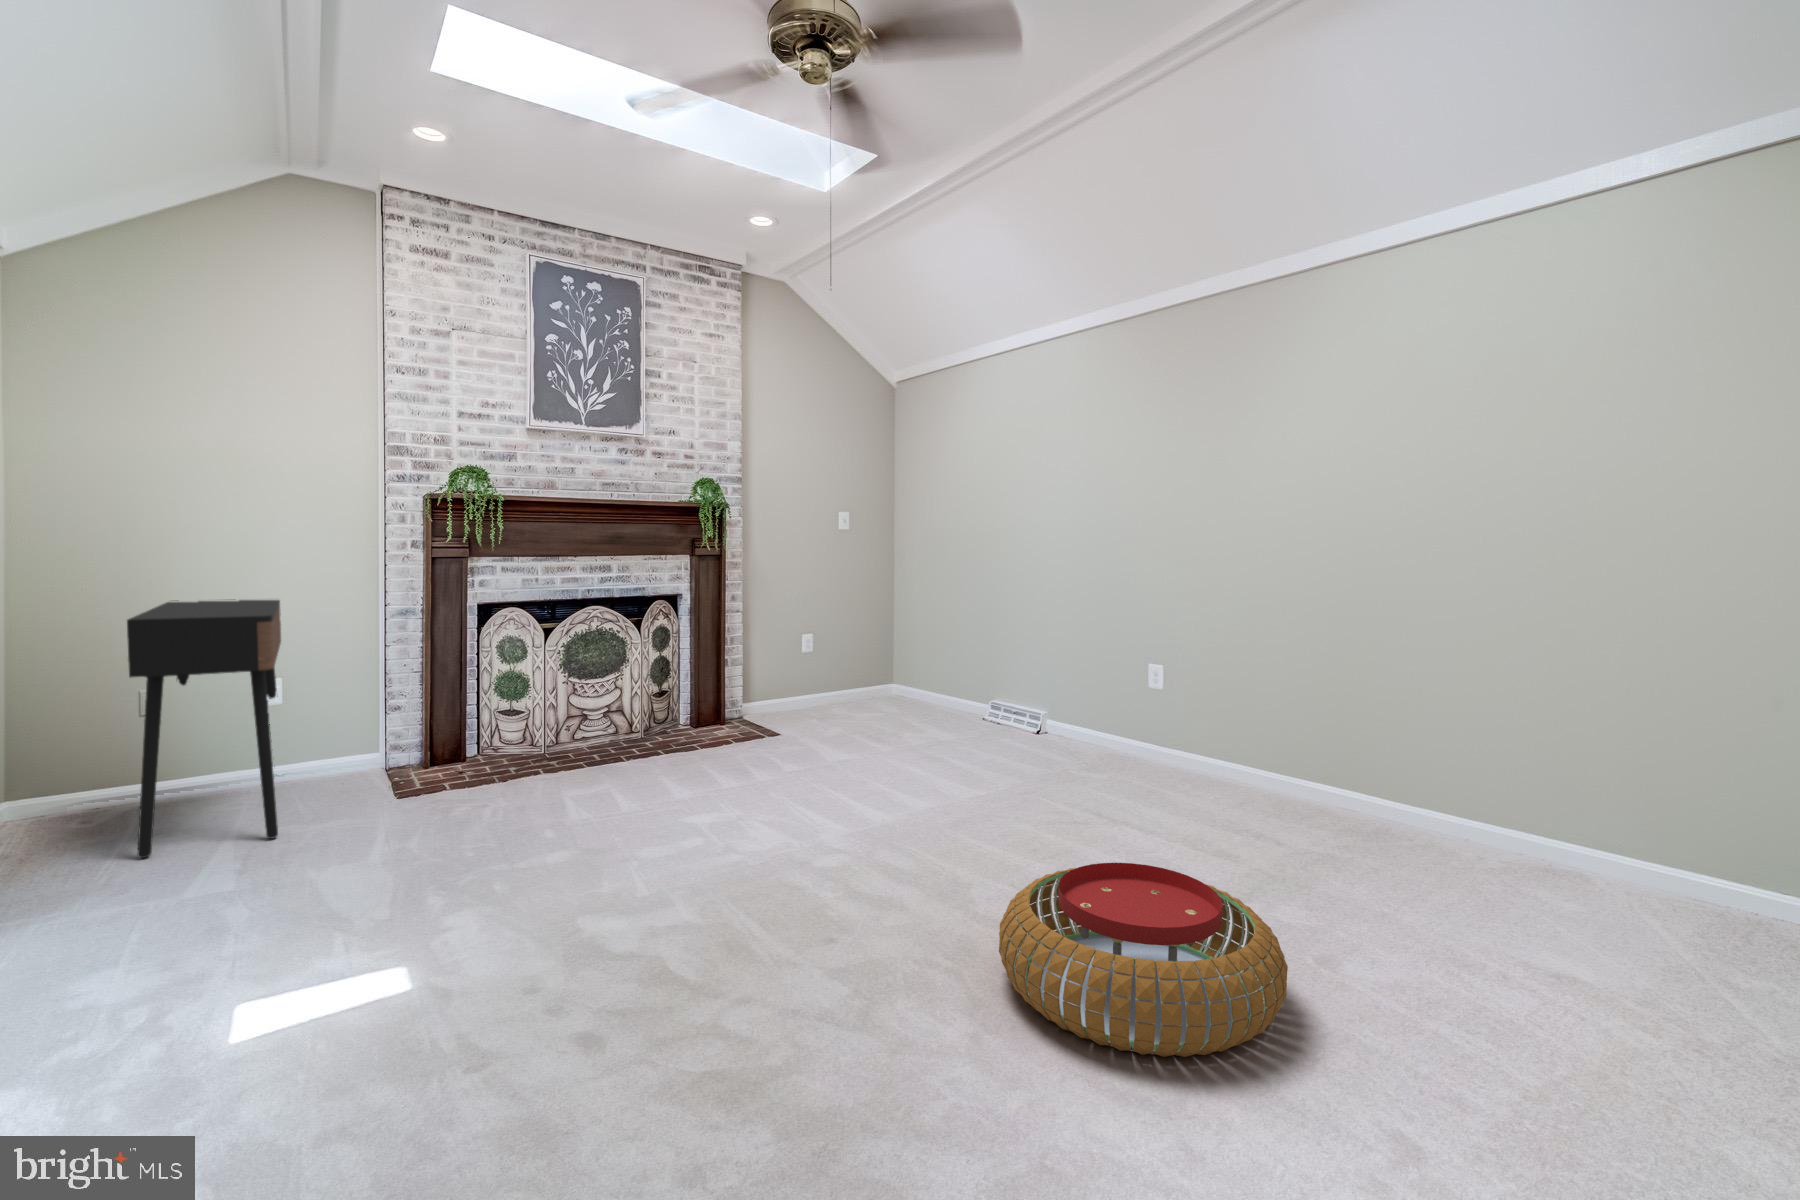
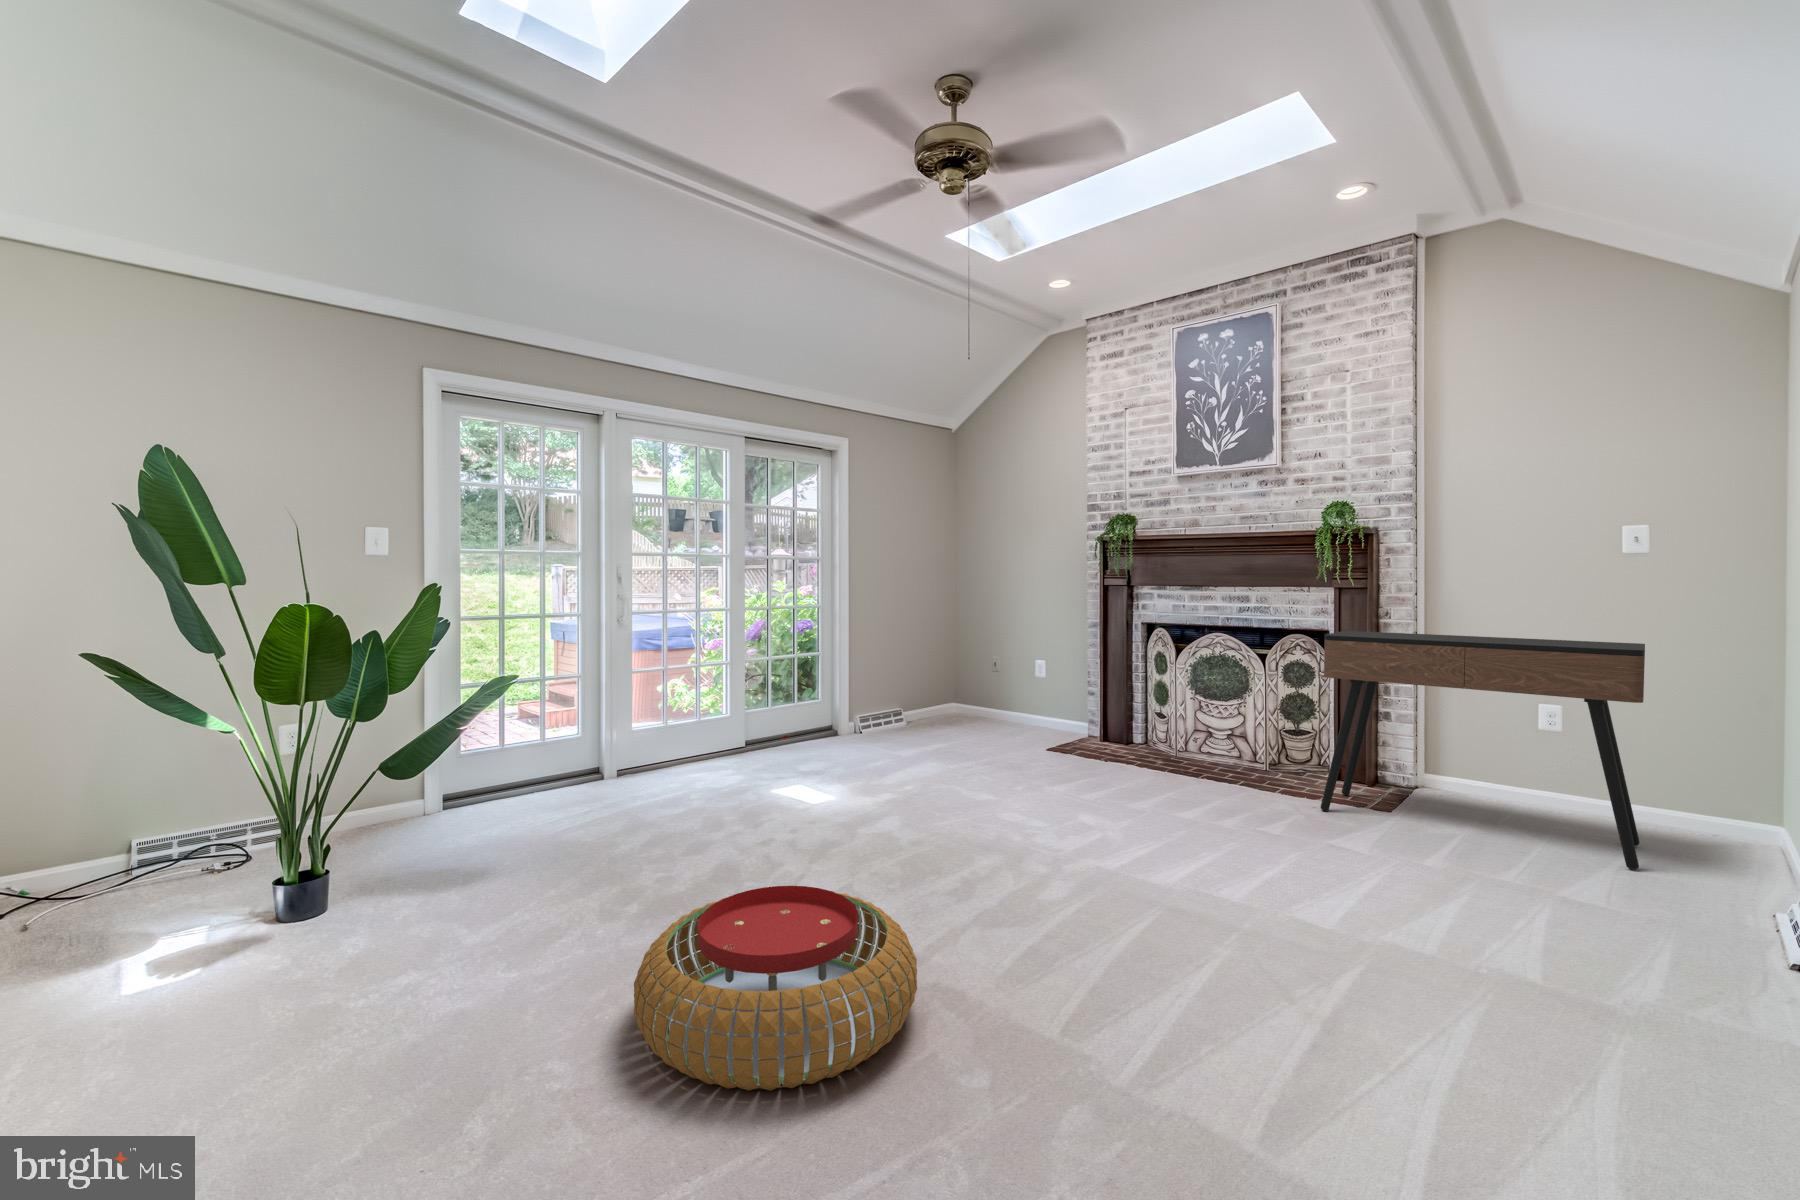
console table: present [127,599,281,858] -> present [1321,631,1645,869]

